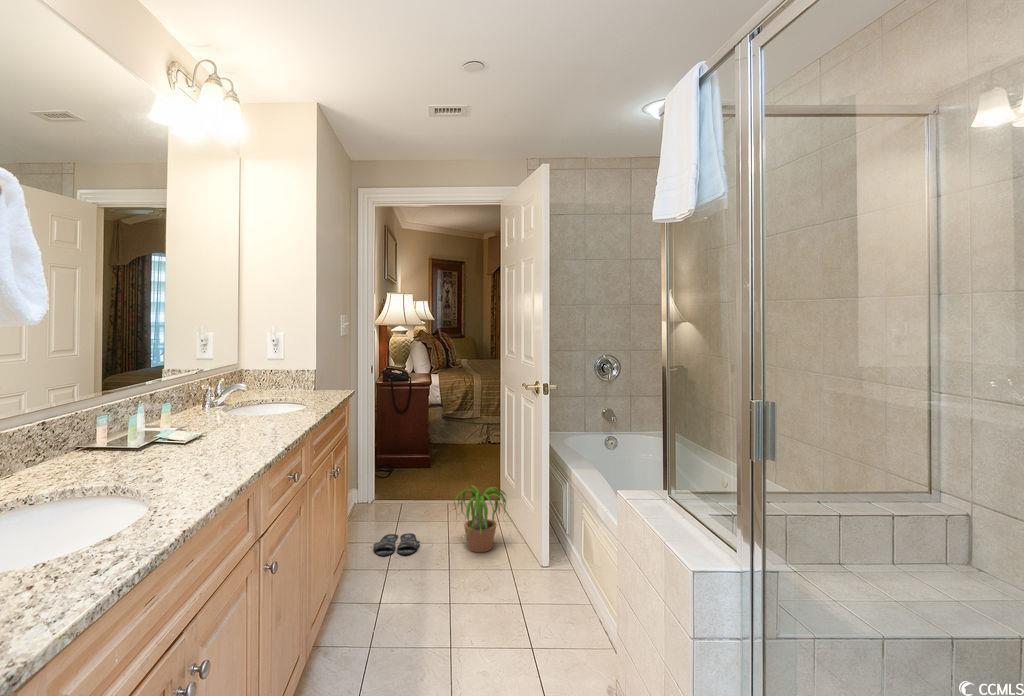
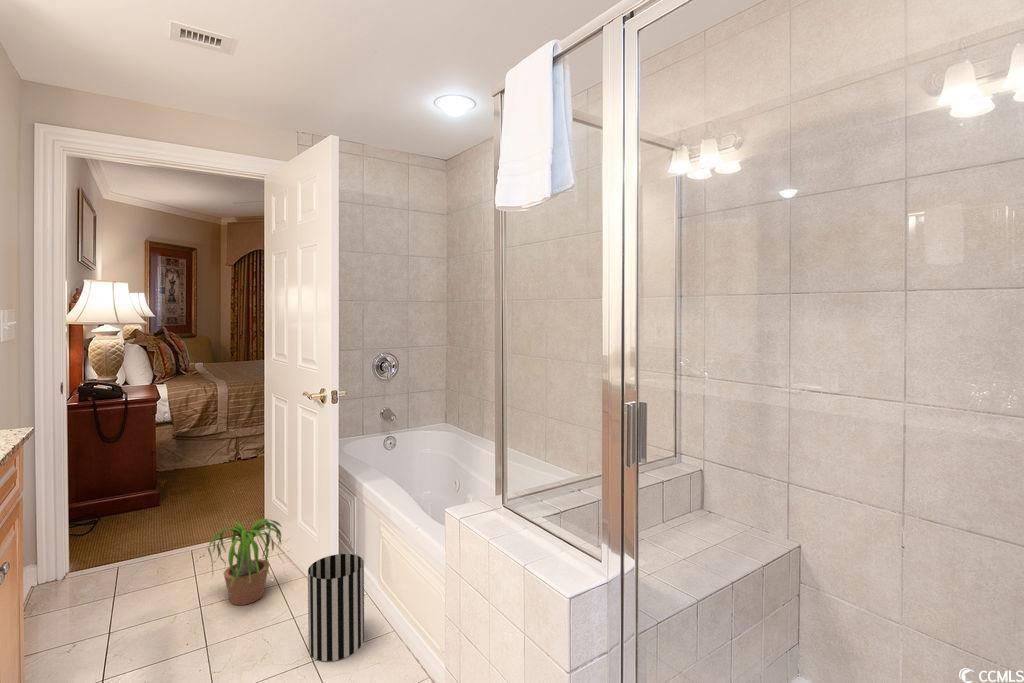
wastebasket: none [518,524,563,611] -> present [308,554,364,661]
slippers: present [374,533,420,556] -> none [75,601,155,648]

